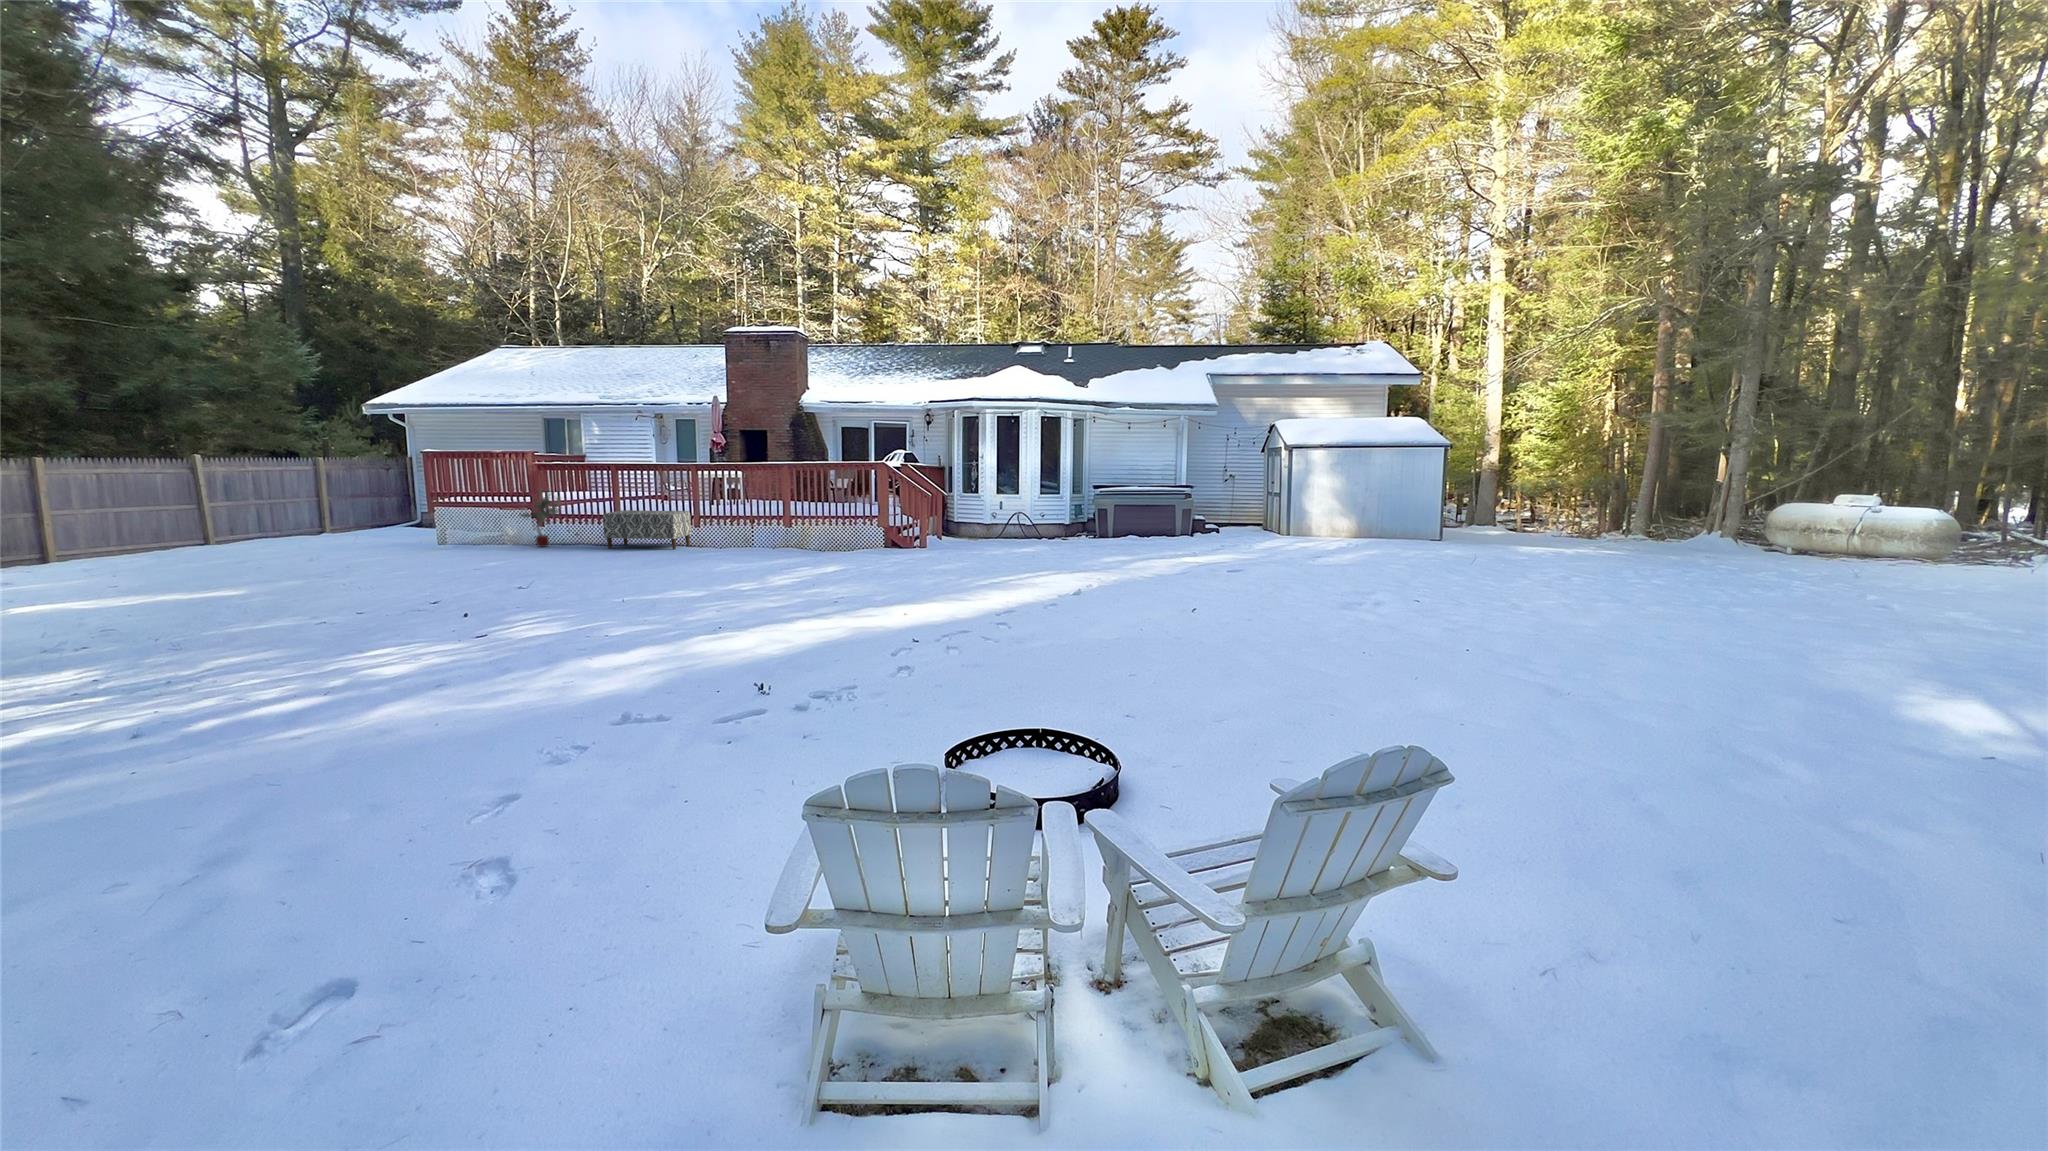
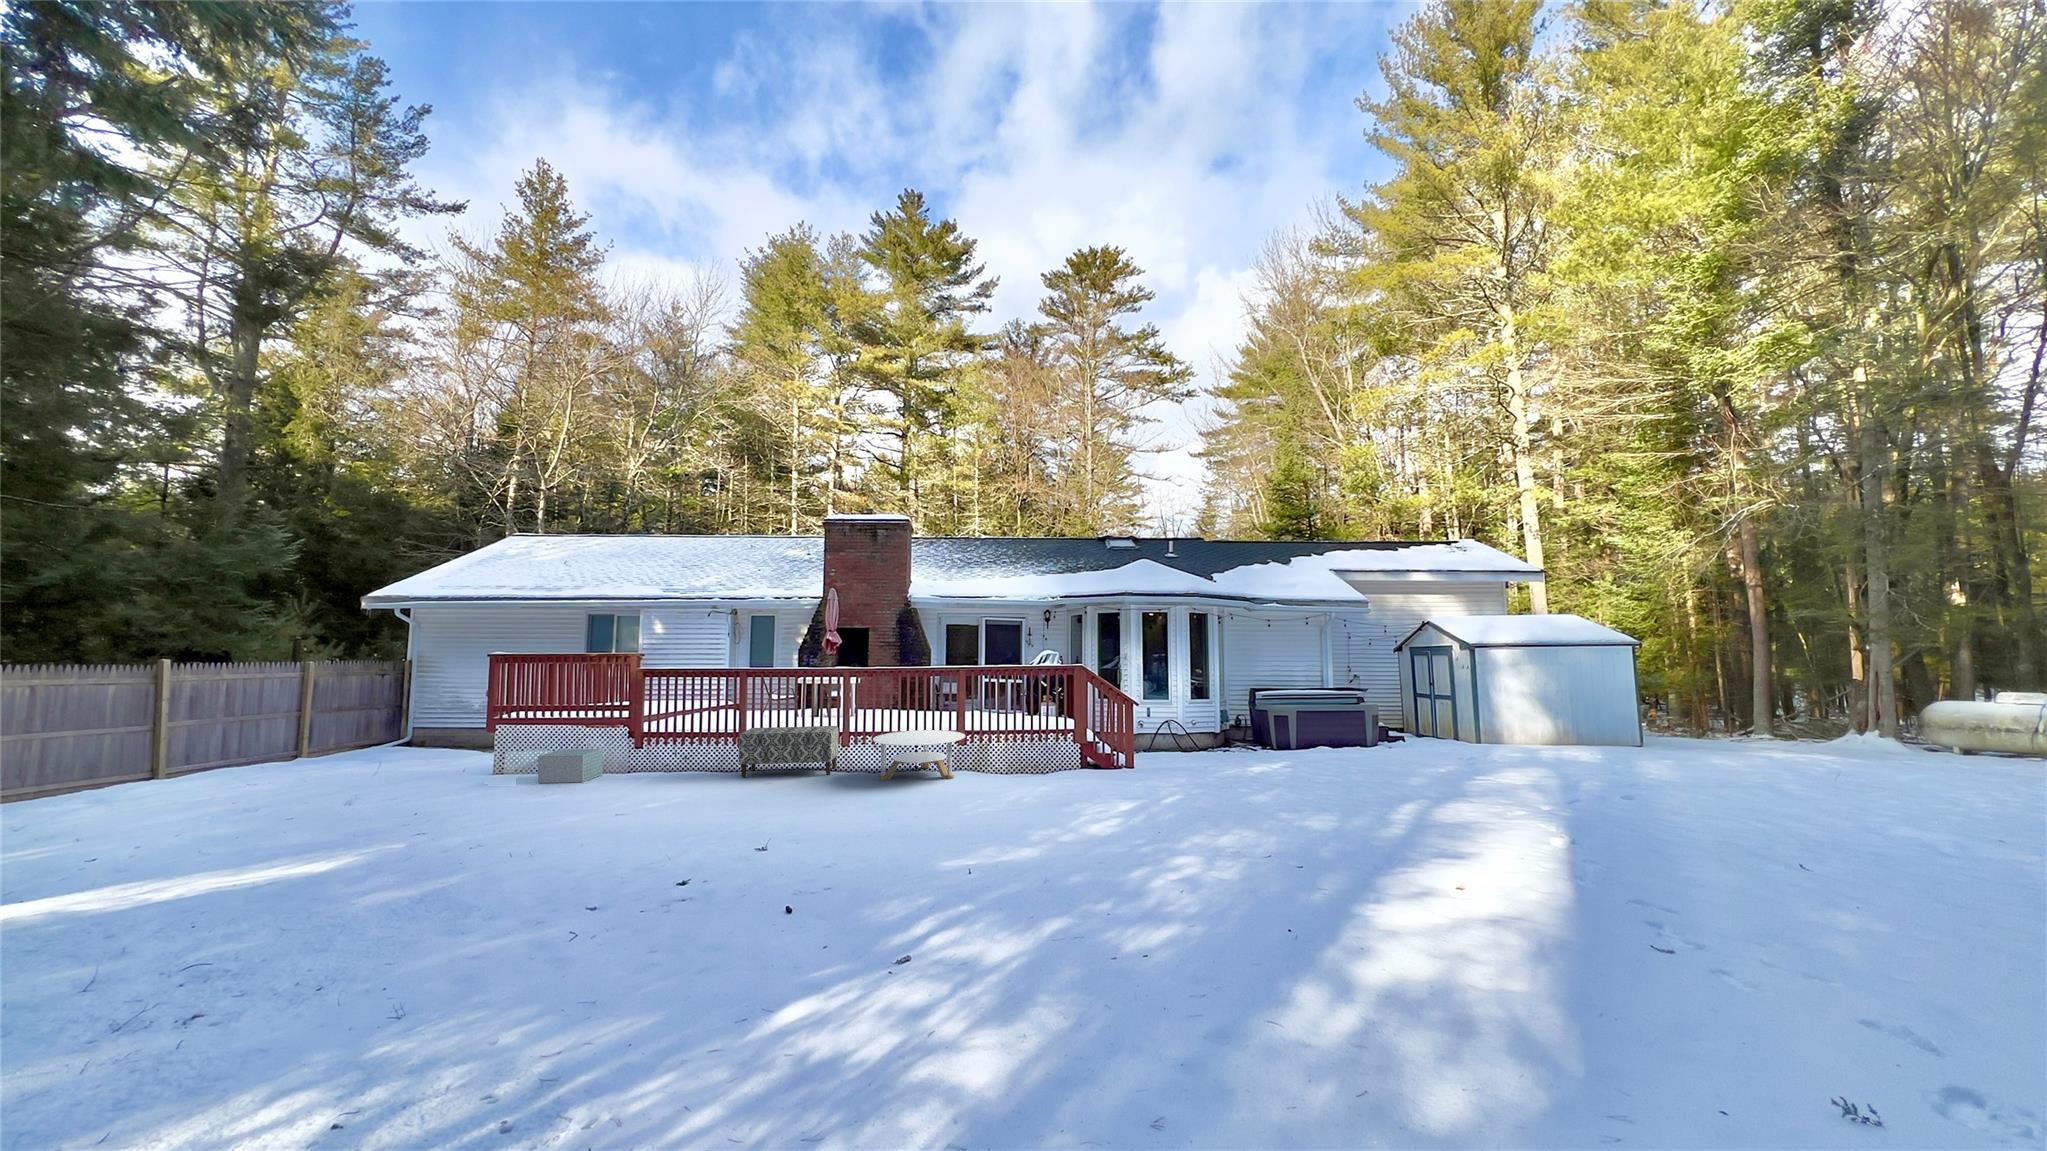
potted tree: present [519,490,562,547] -> none [619,705,681,779]
round table: none [699,517,779,555] -> present [873,730,965,780]
storage box: none [460,522,515,547] -> present [538,749,603,783]

